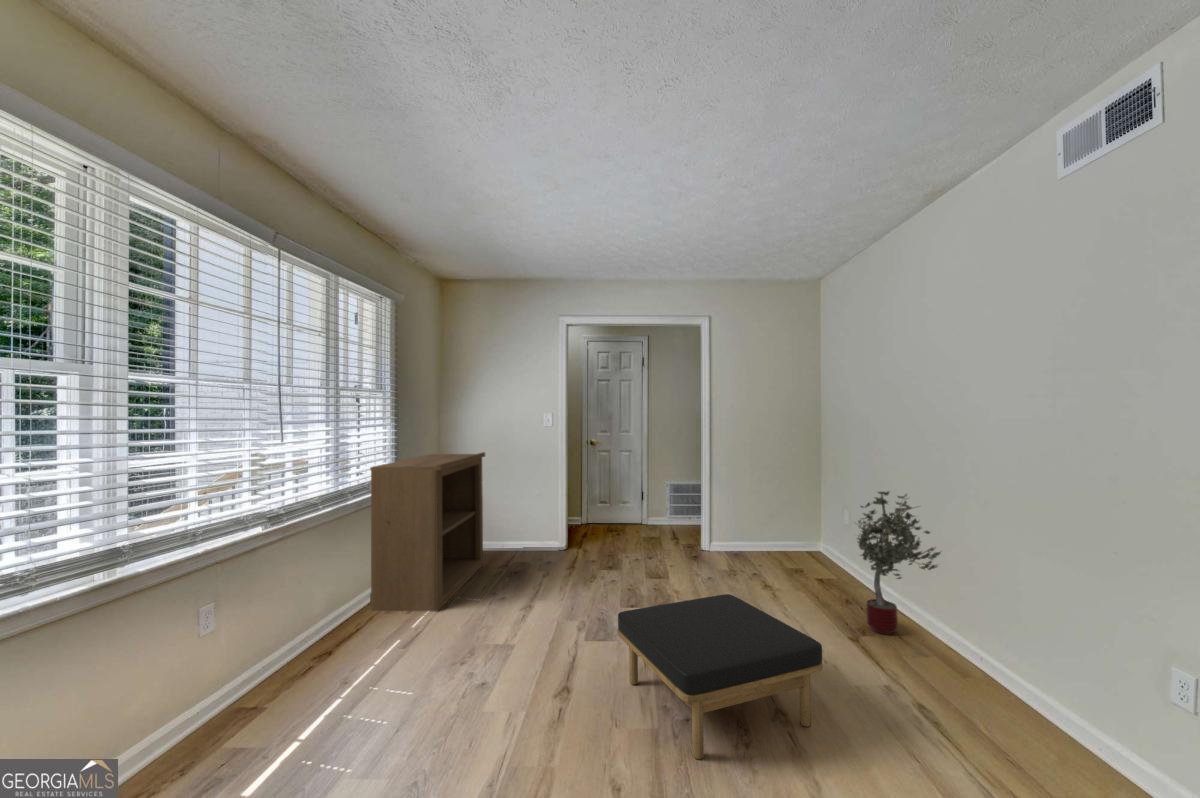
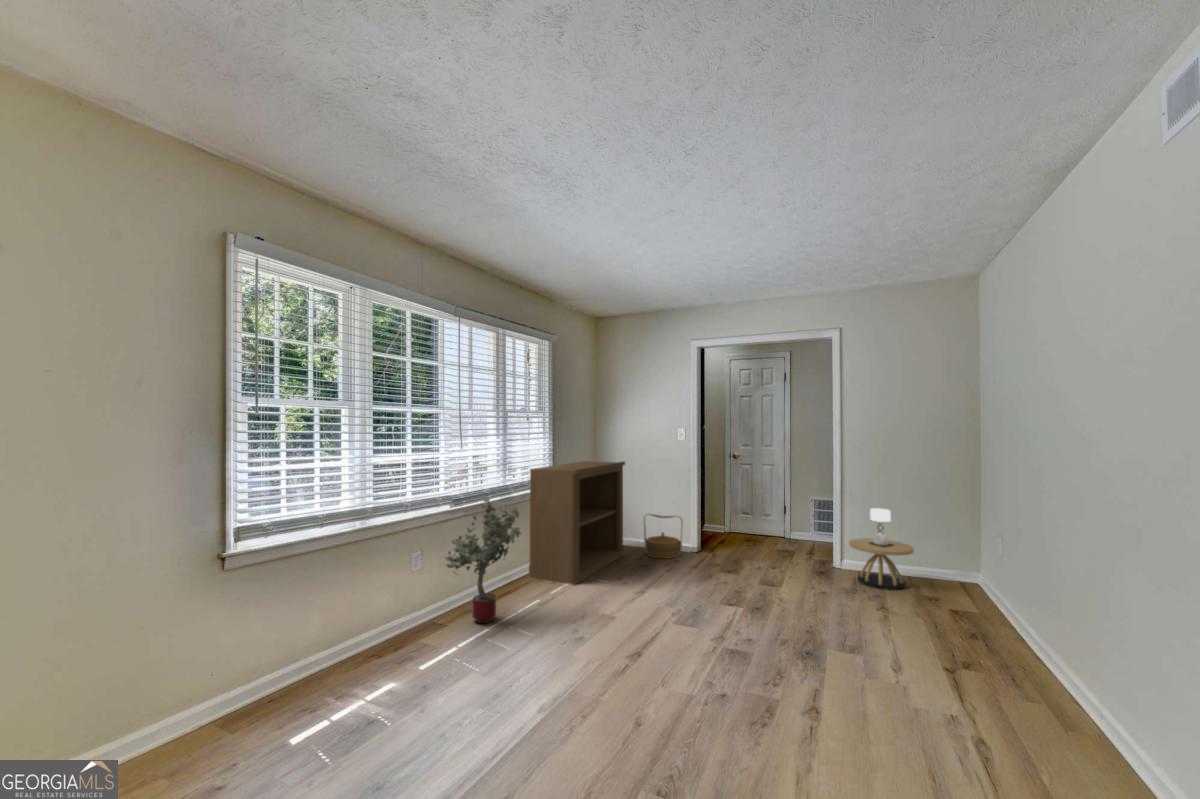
side table: none [724,488,782,567] -> present [849,508,914,590]
potted tree: present [857,491,941,634] -> present [445,498,521,623]
woven basket: none [505,512,551,563] -> present [644,514,682,559]
ottoman: present [617,594,823,759] -> none [684,598,849,721]

